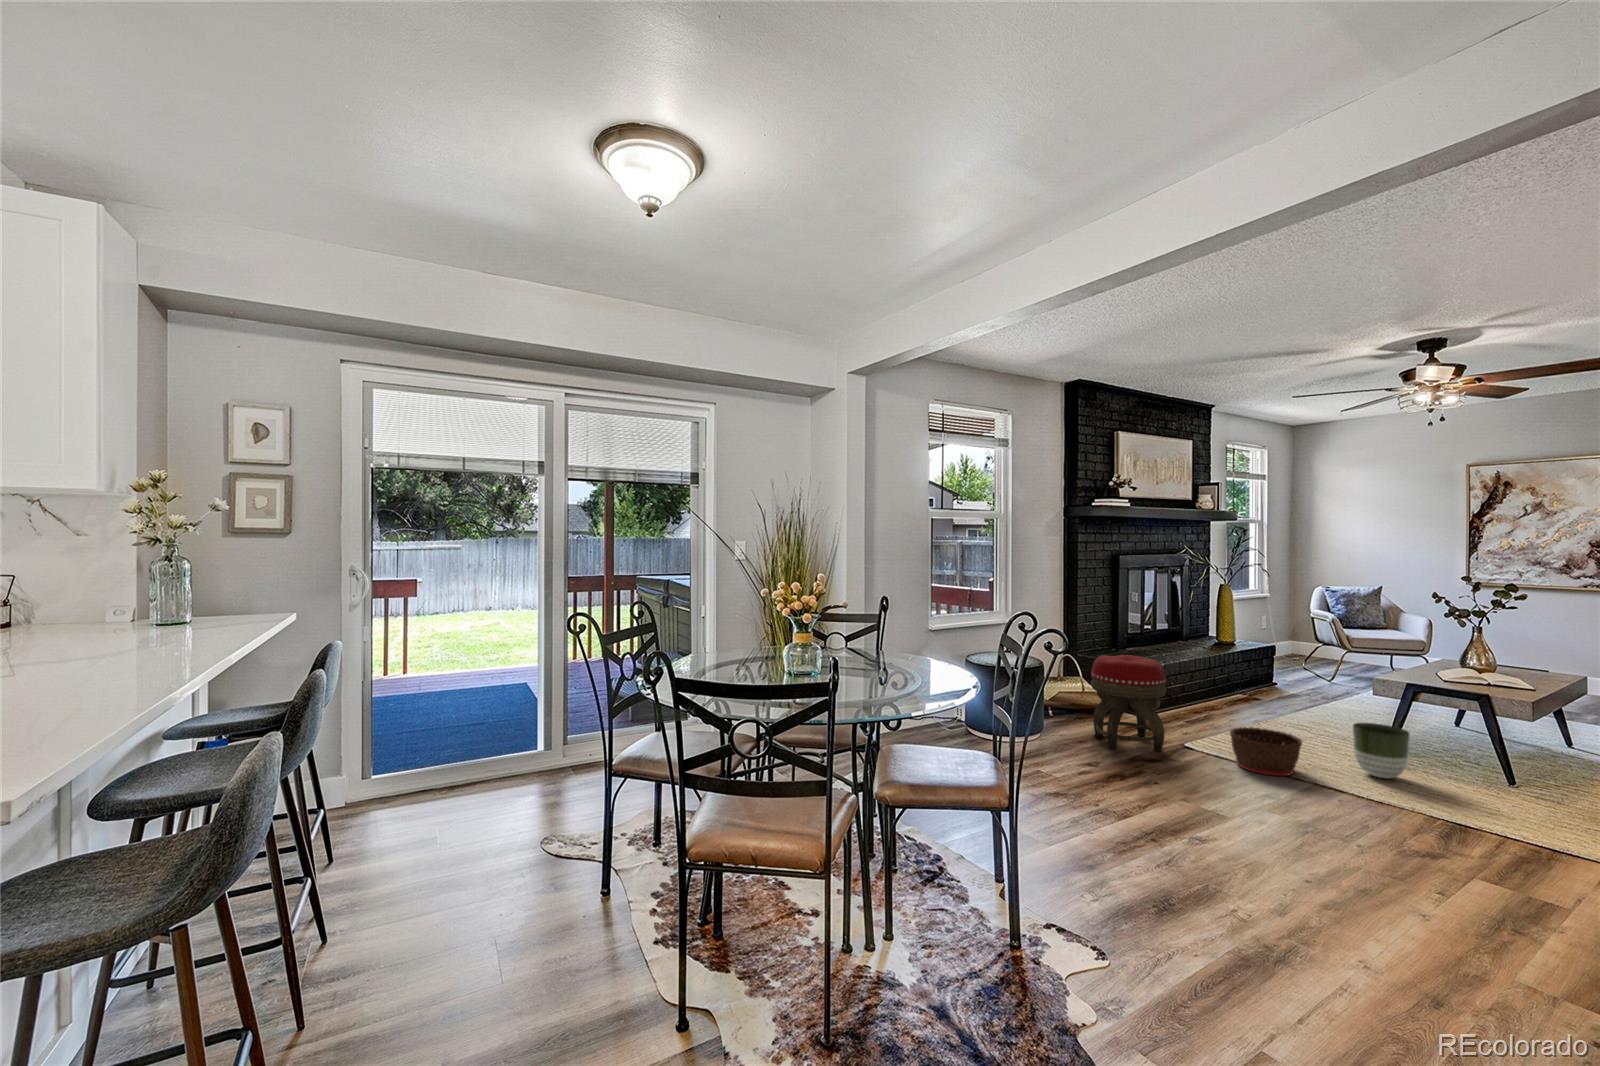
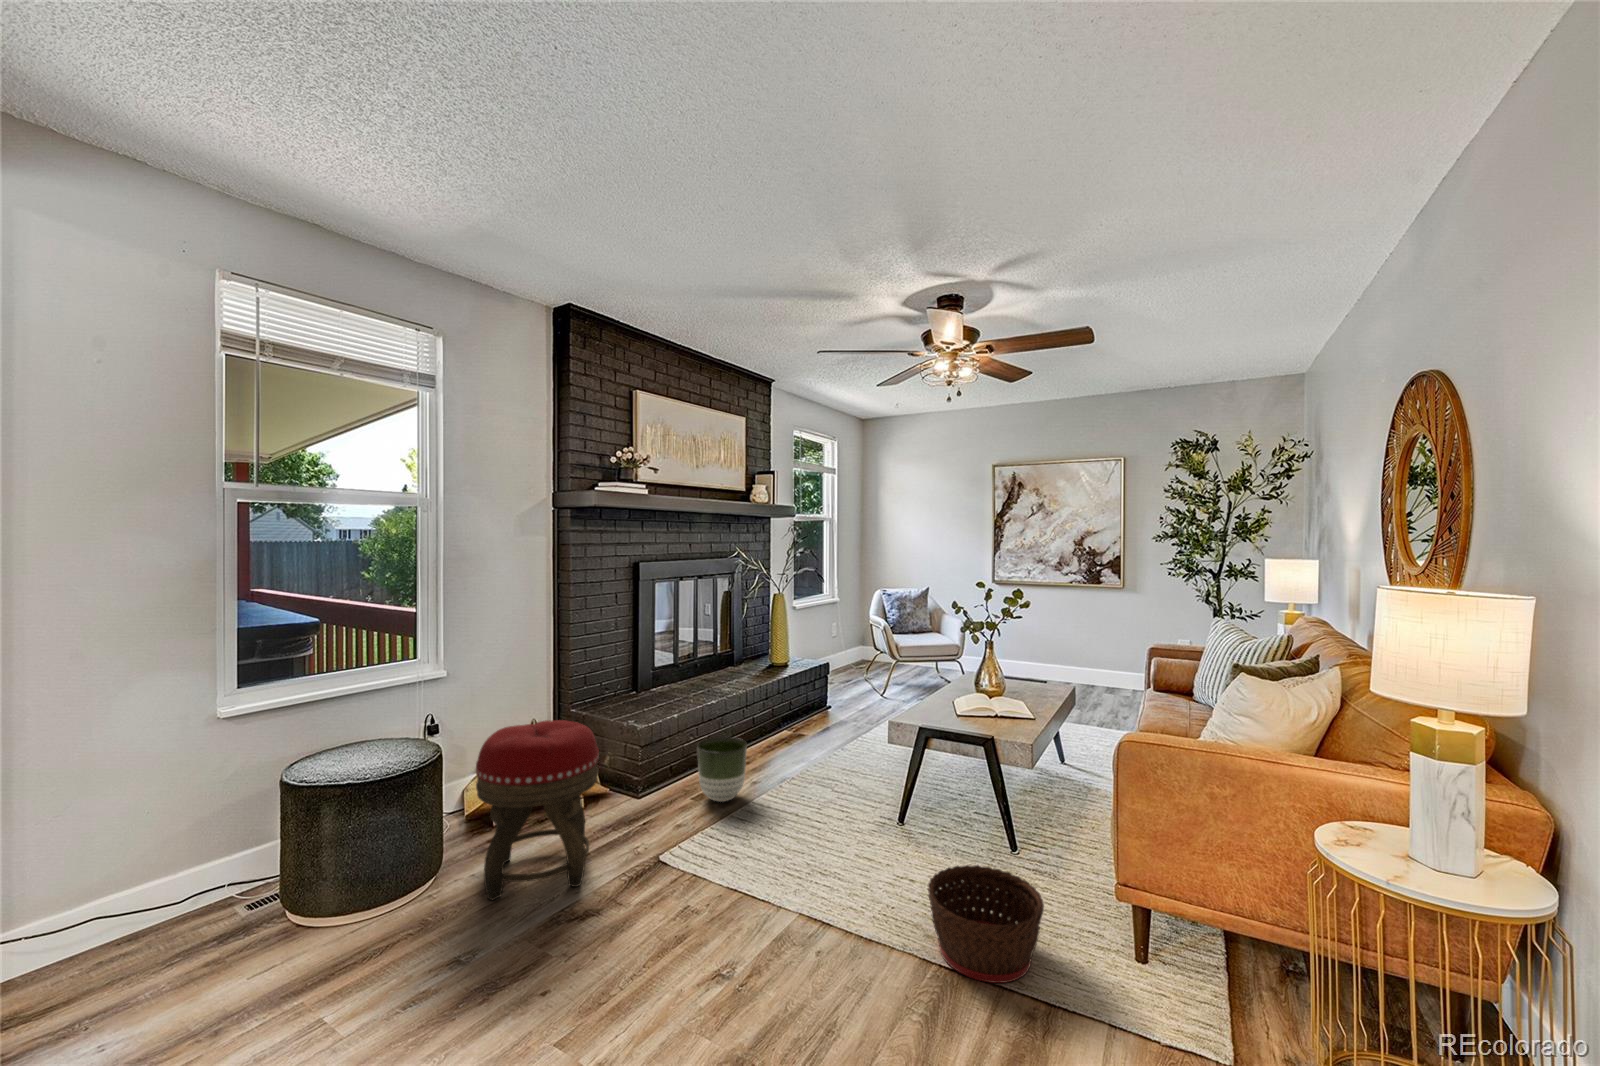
planter: present [1353,723,1410,779] -> present [697,737,747,802]
basket: present [1230,727,1302,776] -> present [928,865,1044,983]

